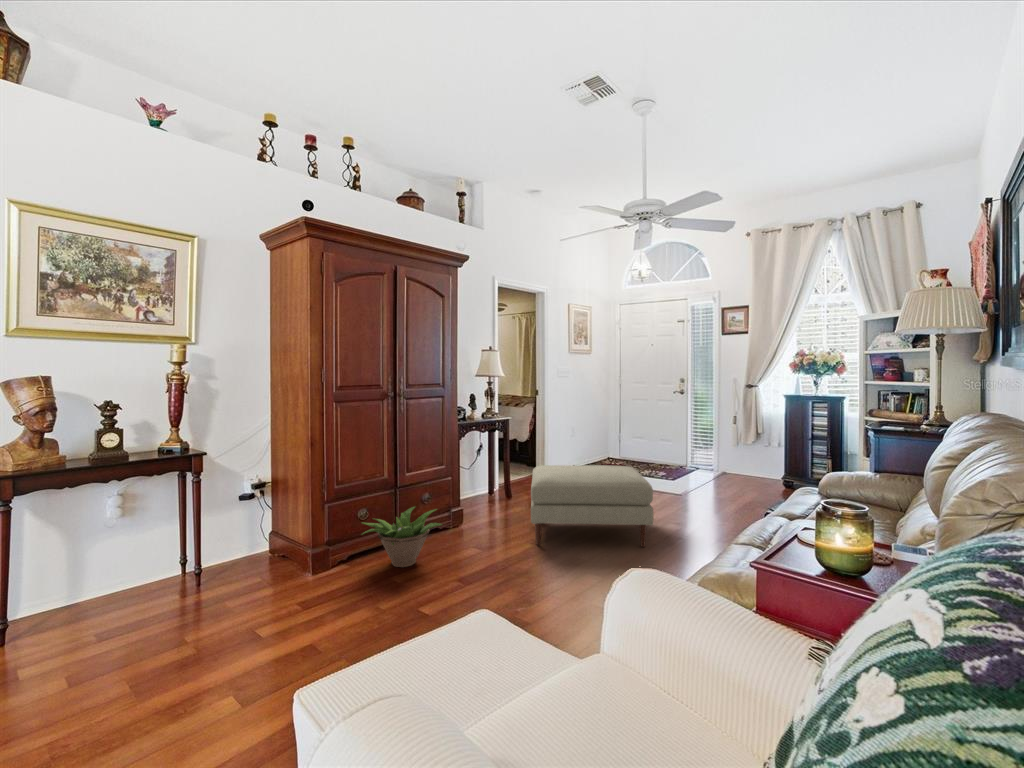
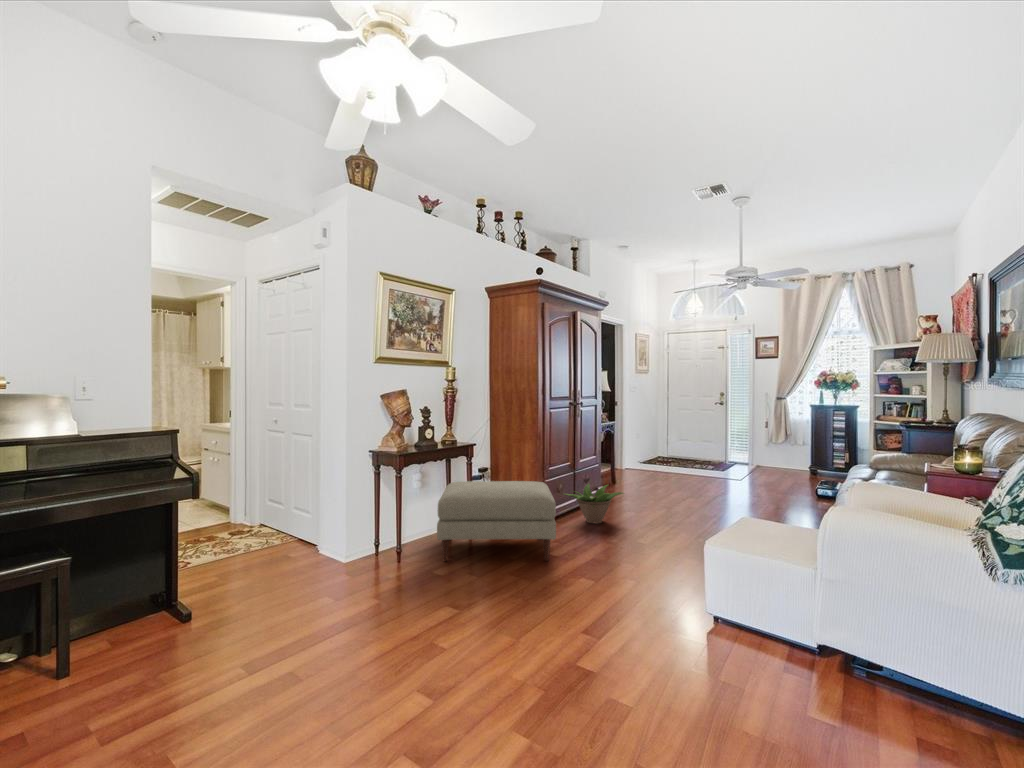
ottoman: present [531,465,653,547] -> present [437,481,556,561]

